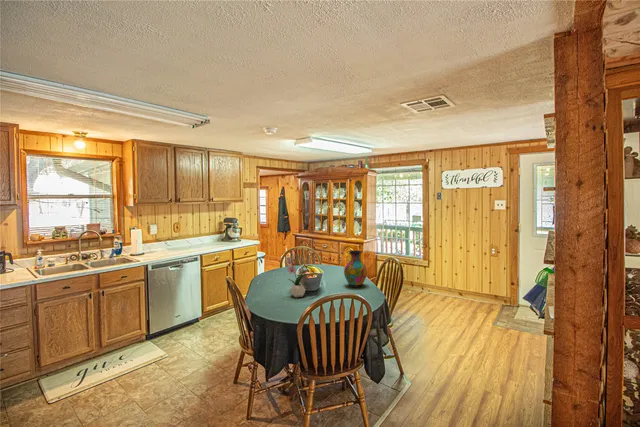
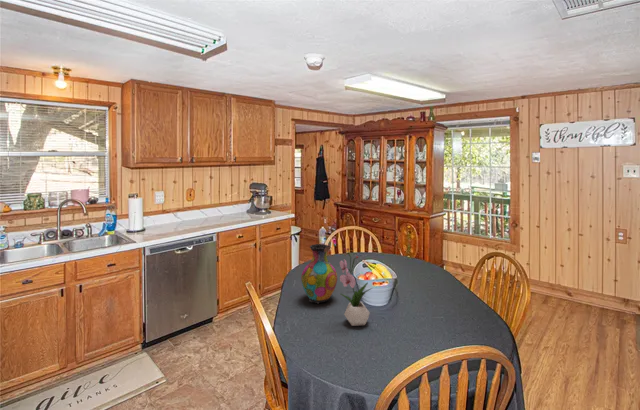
vase: present [344,250,367,287] -> present [301,244,337,303]

